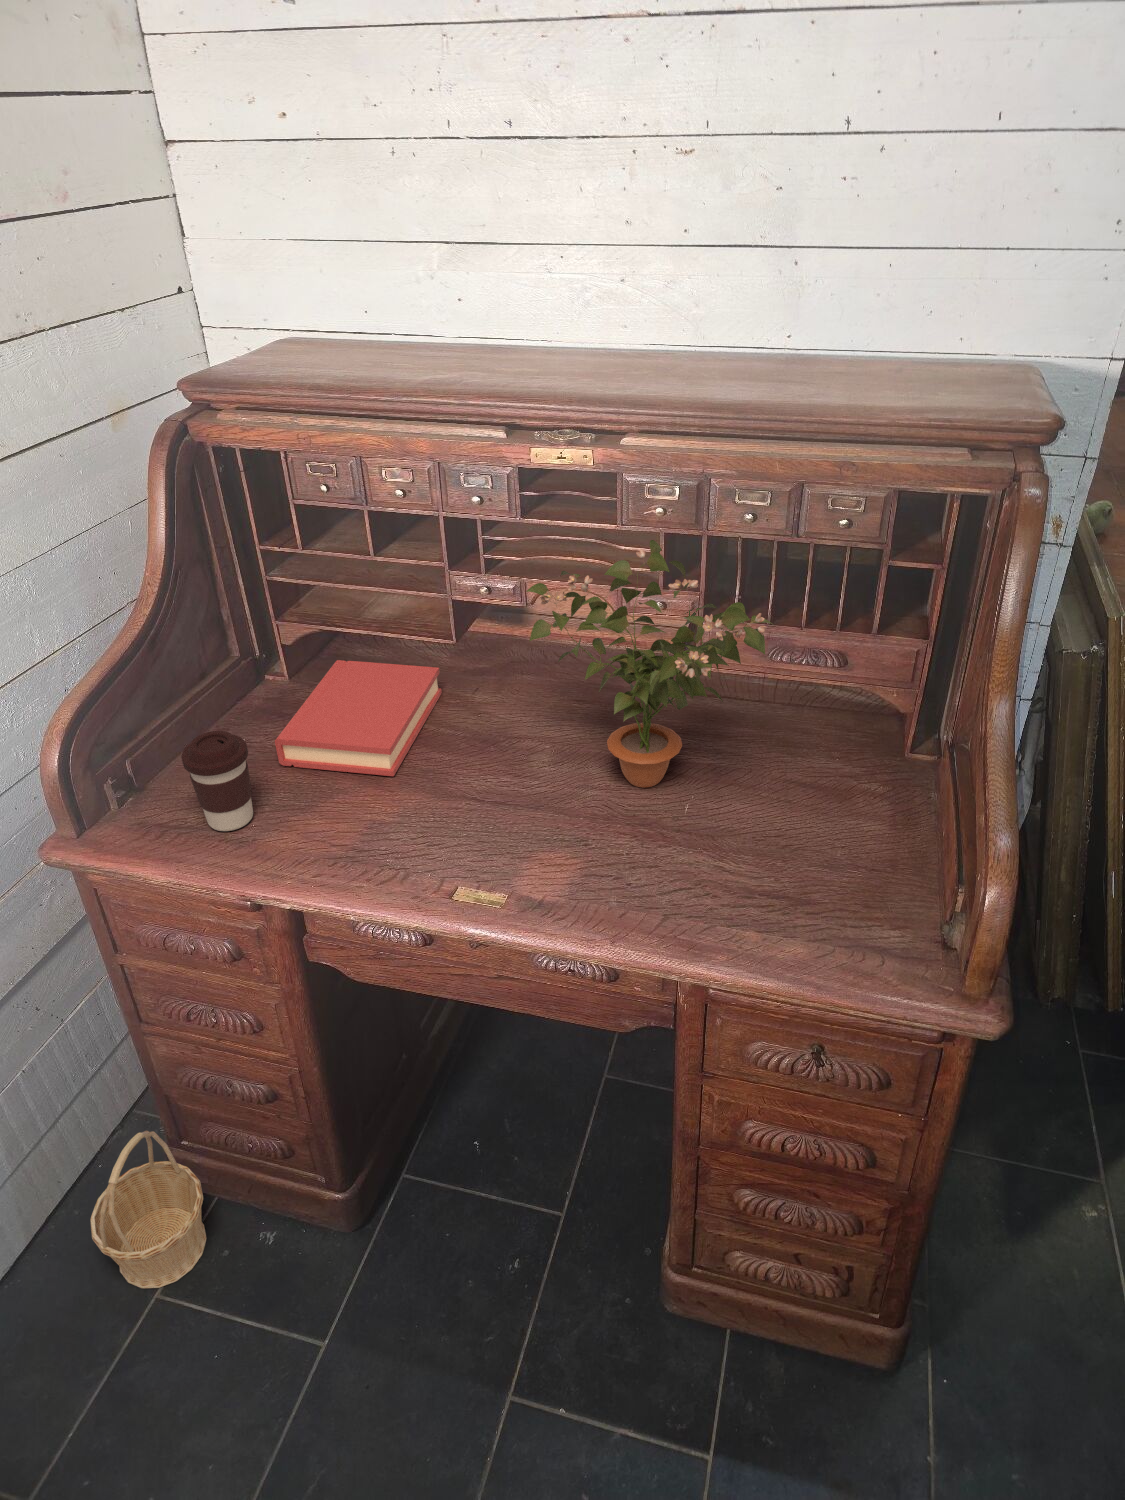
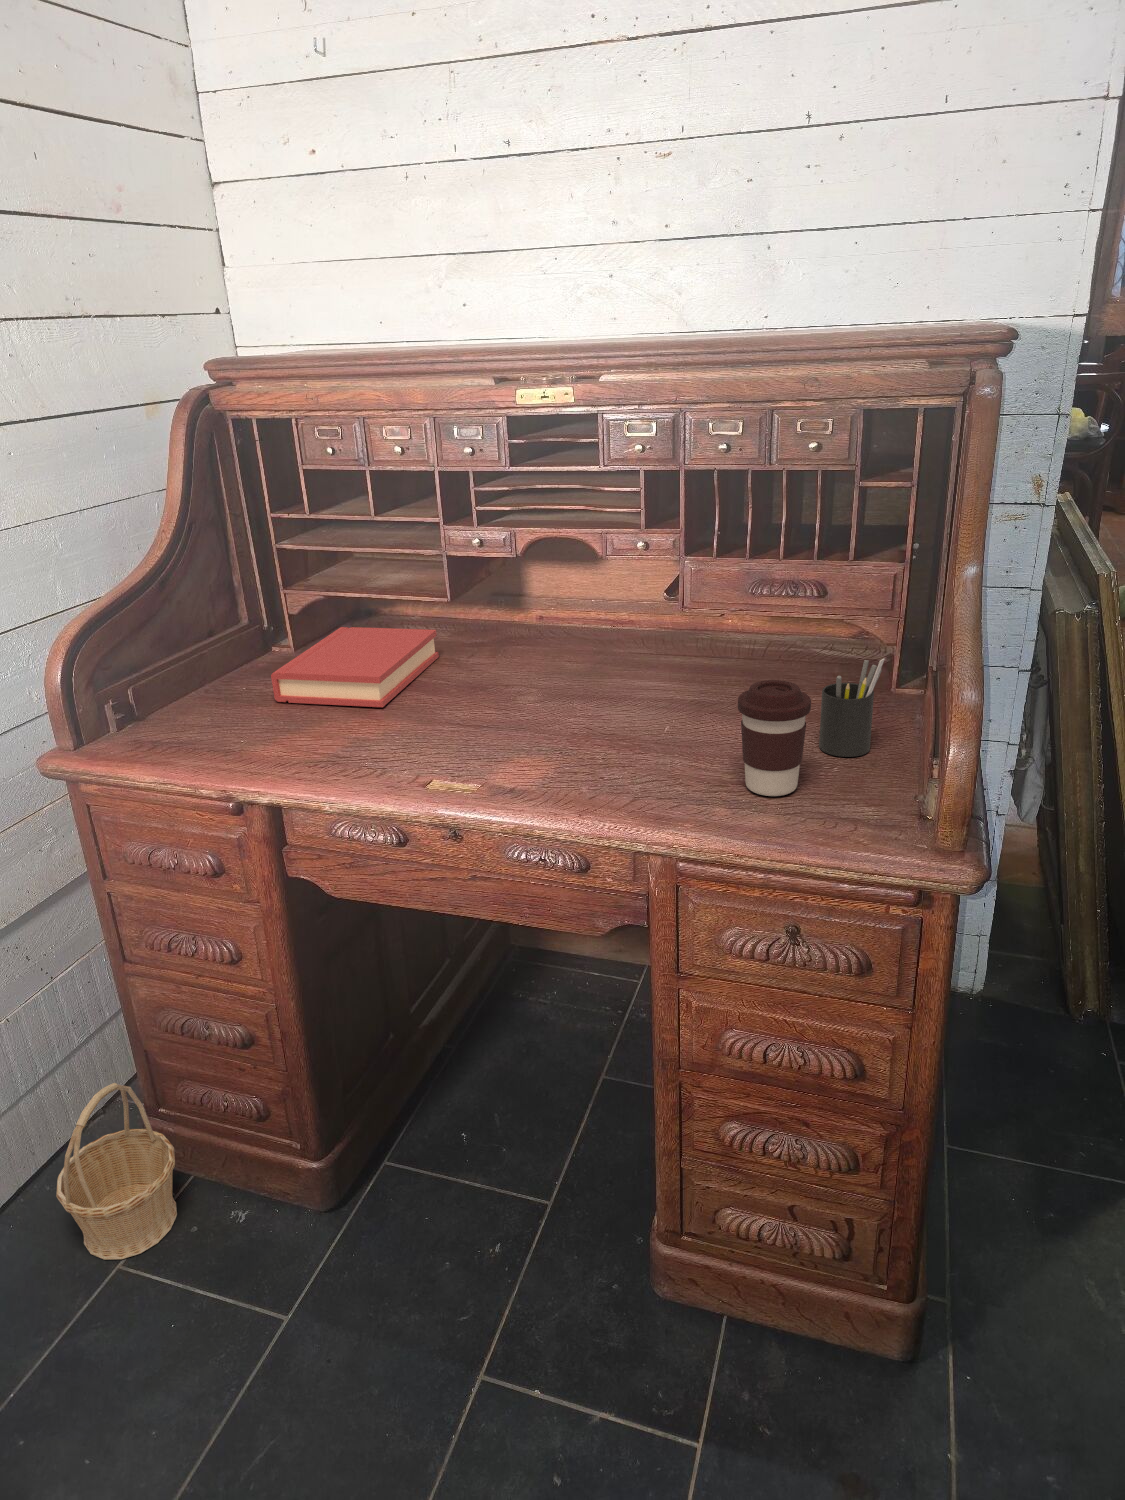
potted plant: present [526,540,772,788] -> none [510,467,748,713]
coffee cup: present [181,731,253,831] -> present [738,680,811,796]
pen holder: none [842,763,915,860] -> present [819,659,885,757]

